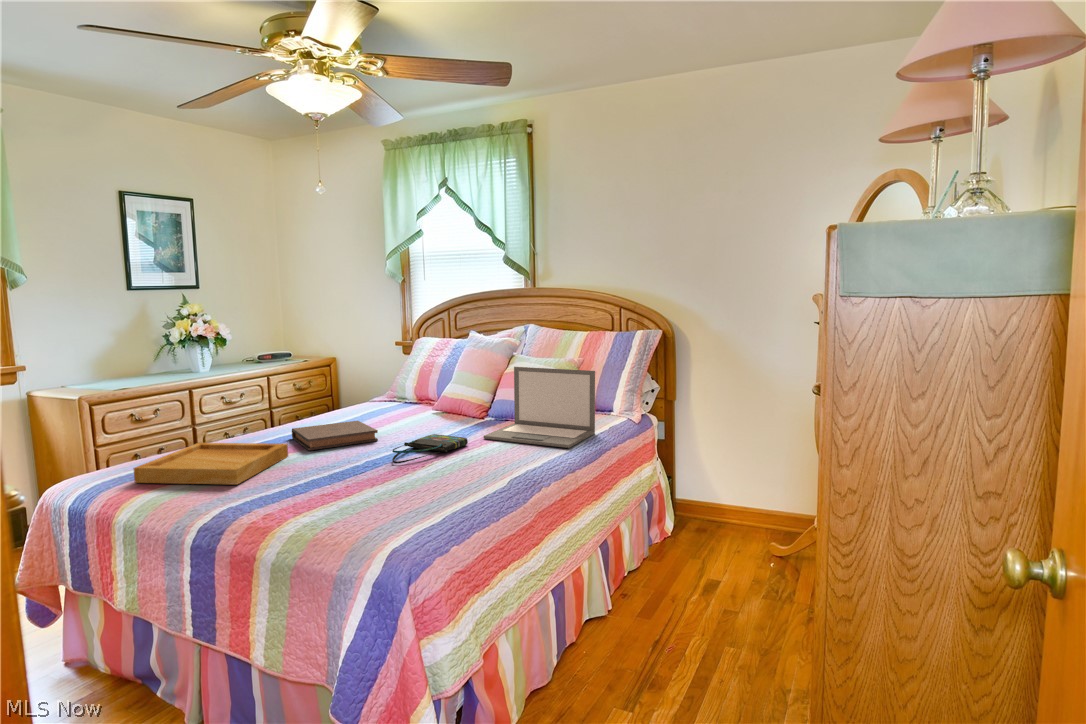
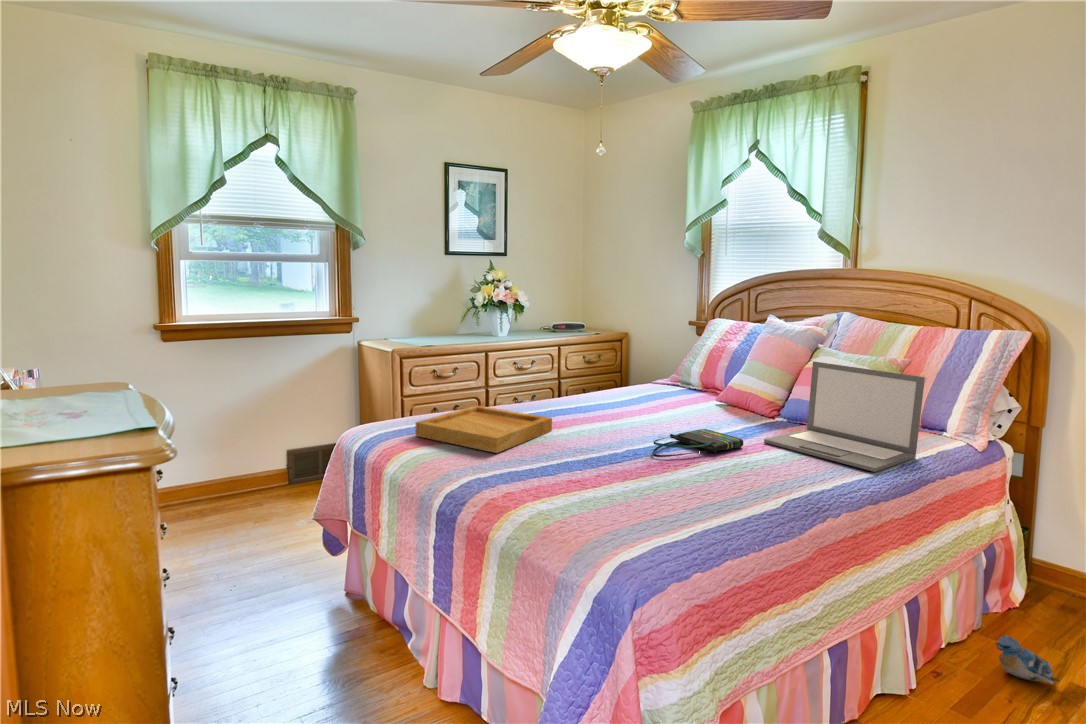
book: present [292,421,378,450] -> none [561,402,645,428]
plush toy: none [658,554,698,583] -> present [995,636,1059,684]

